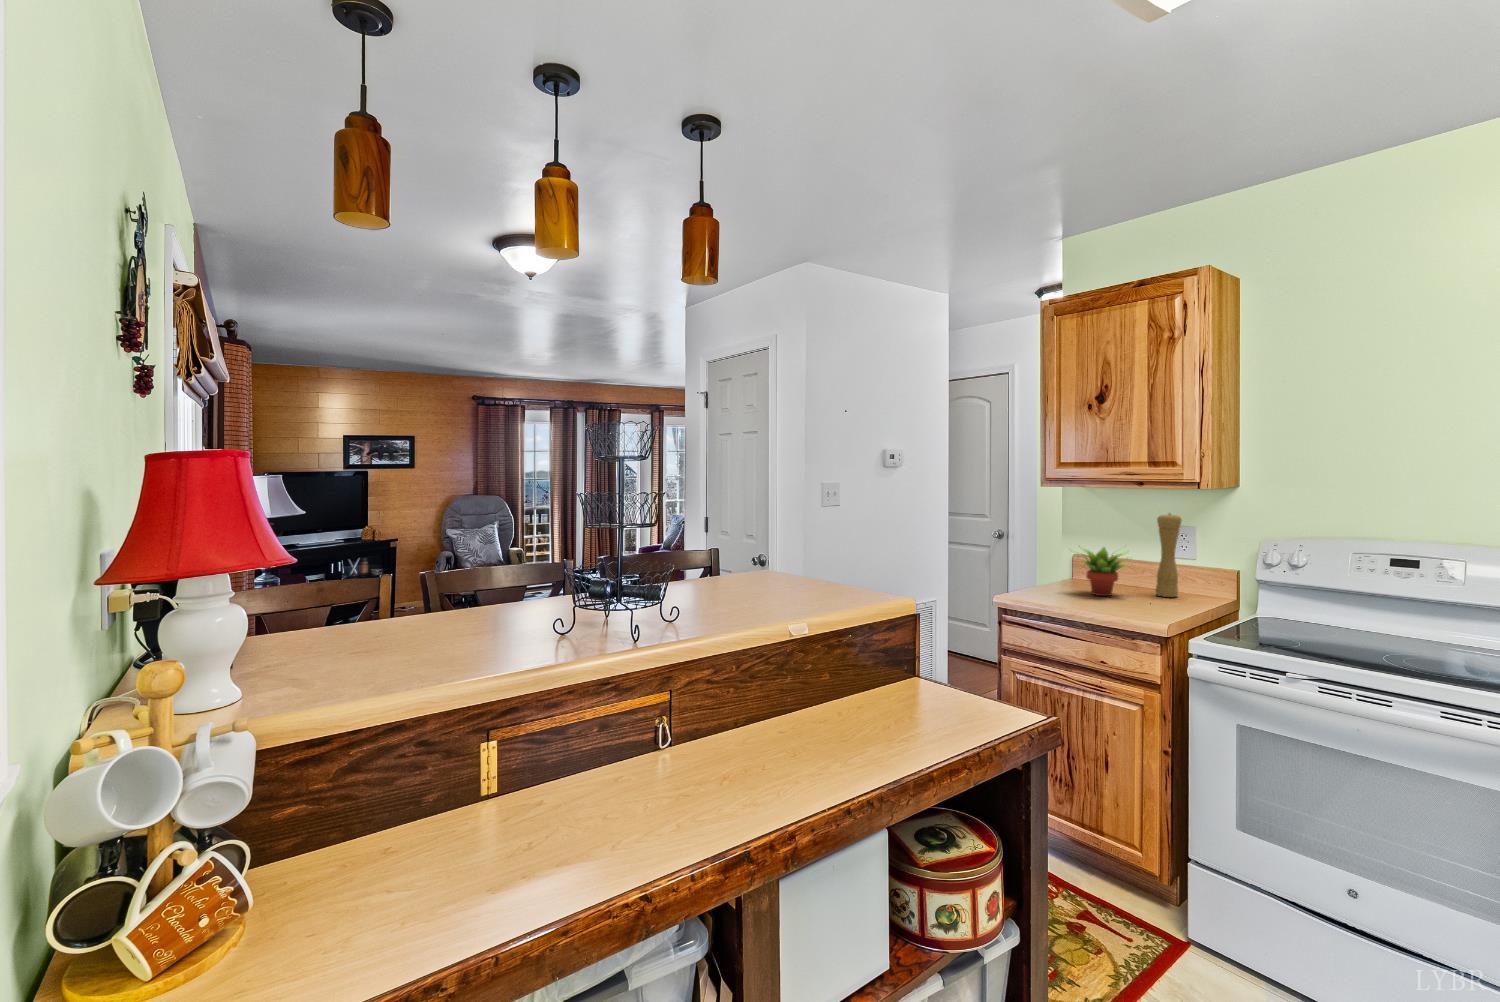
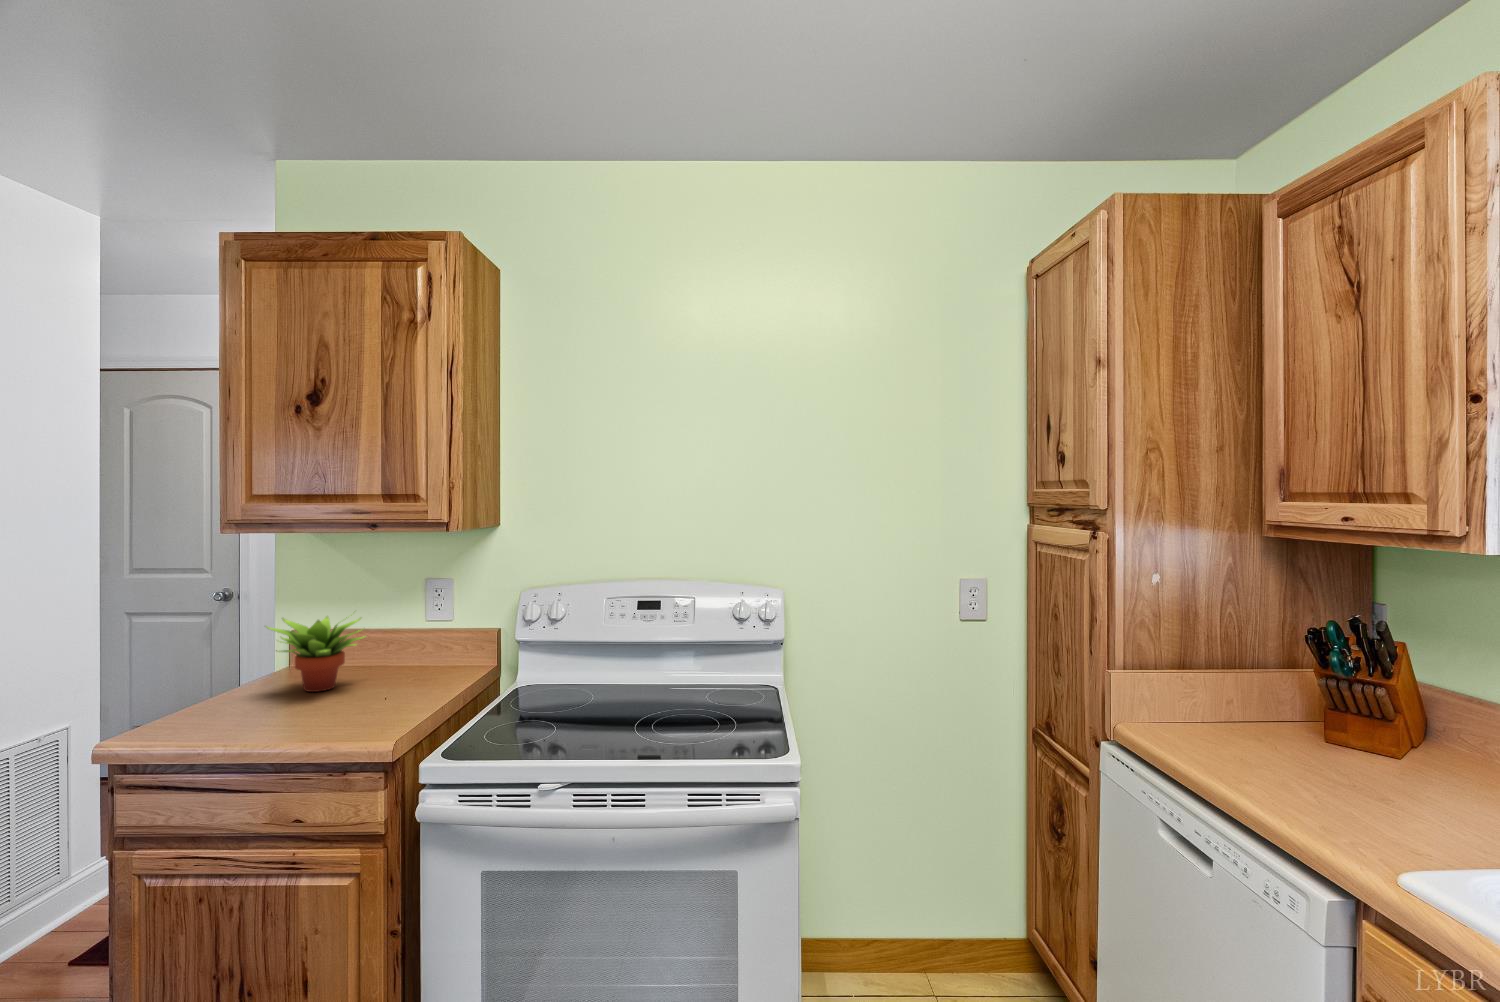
pepper mill: present [1156,513,1181,597] -> none [400,561,433,675]

